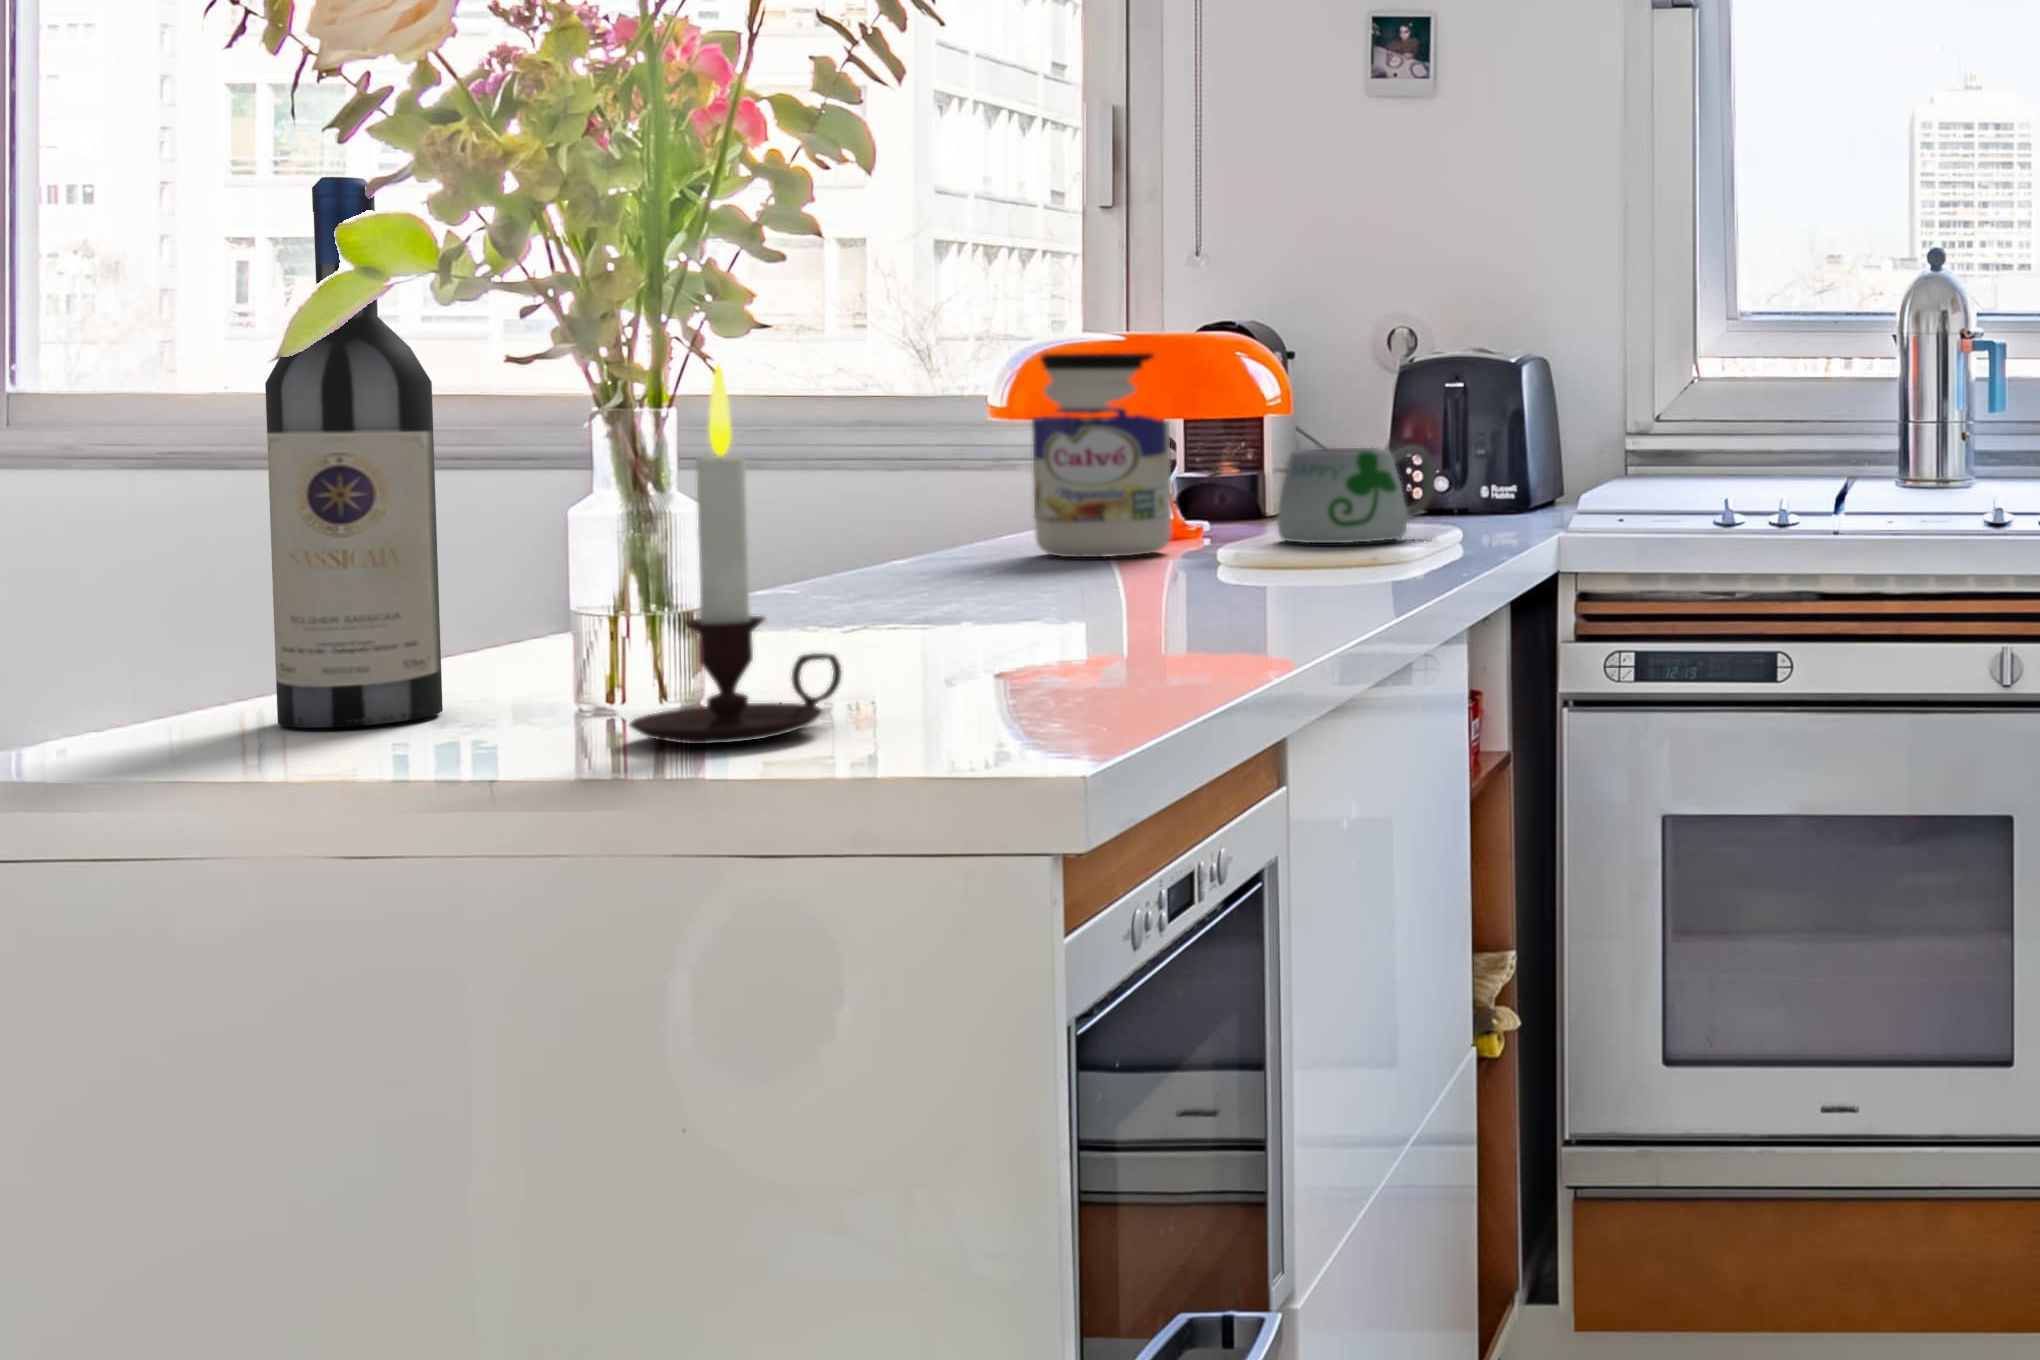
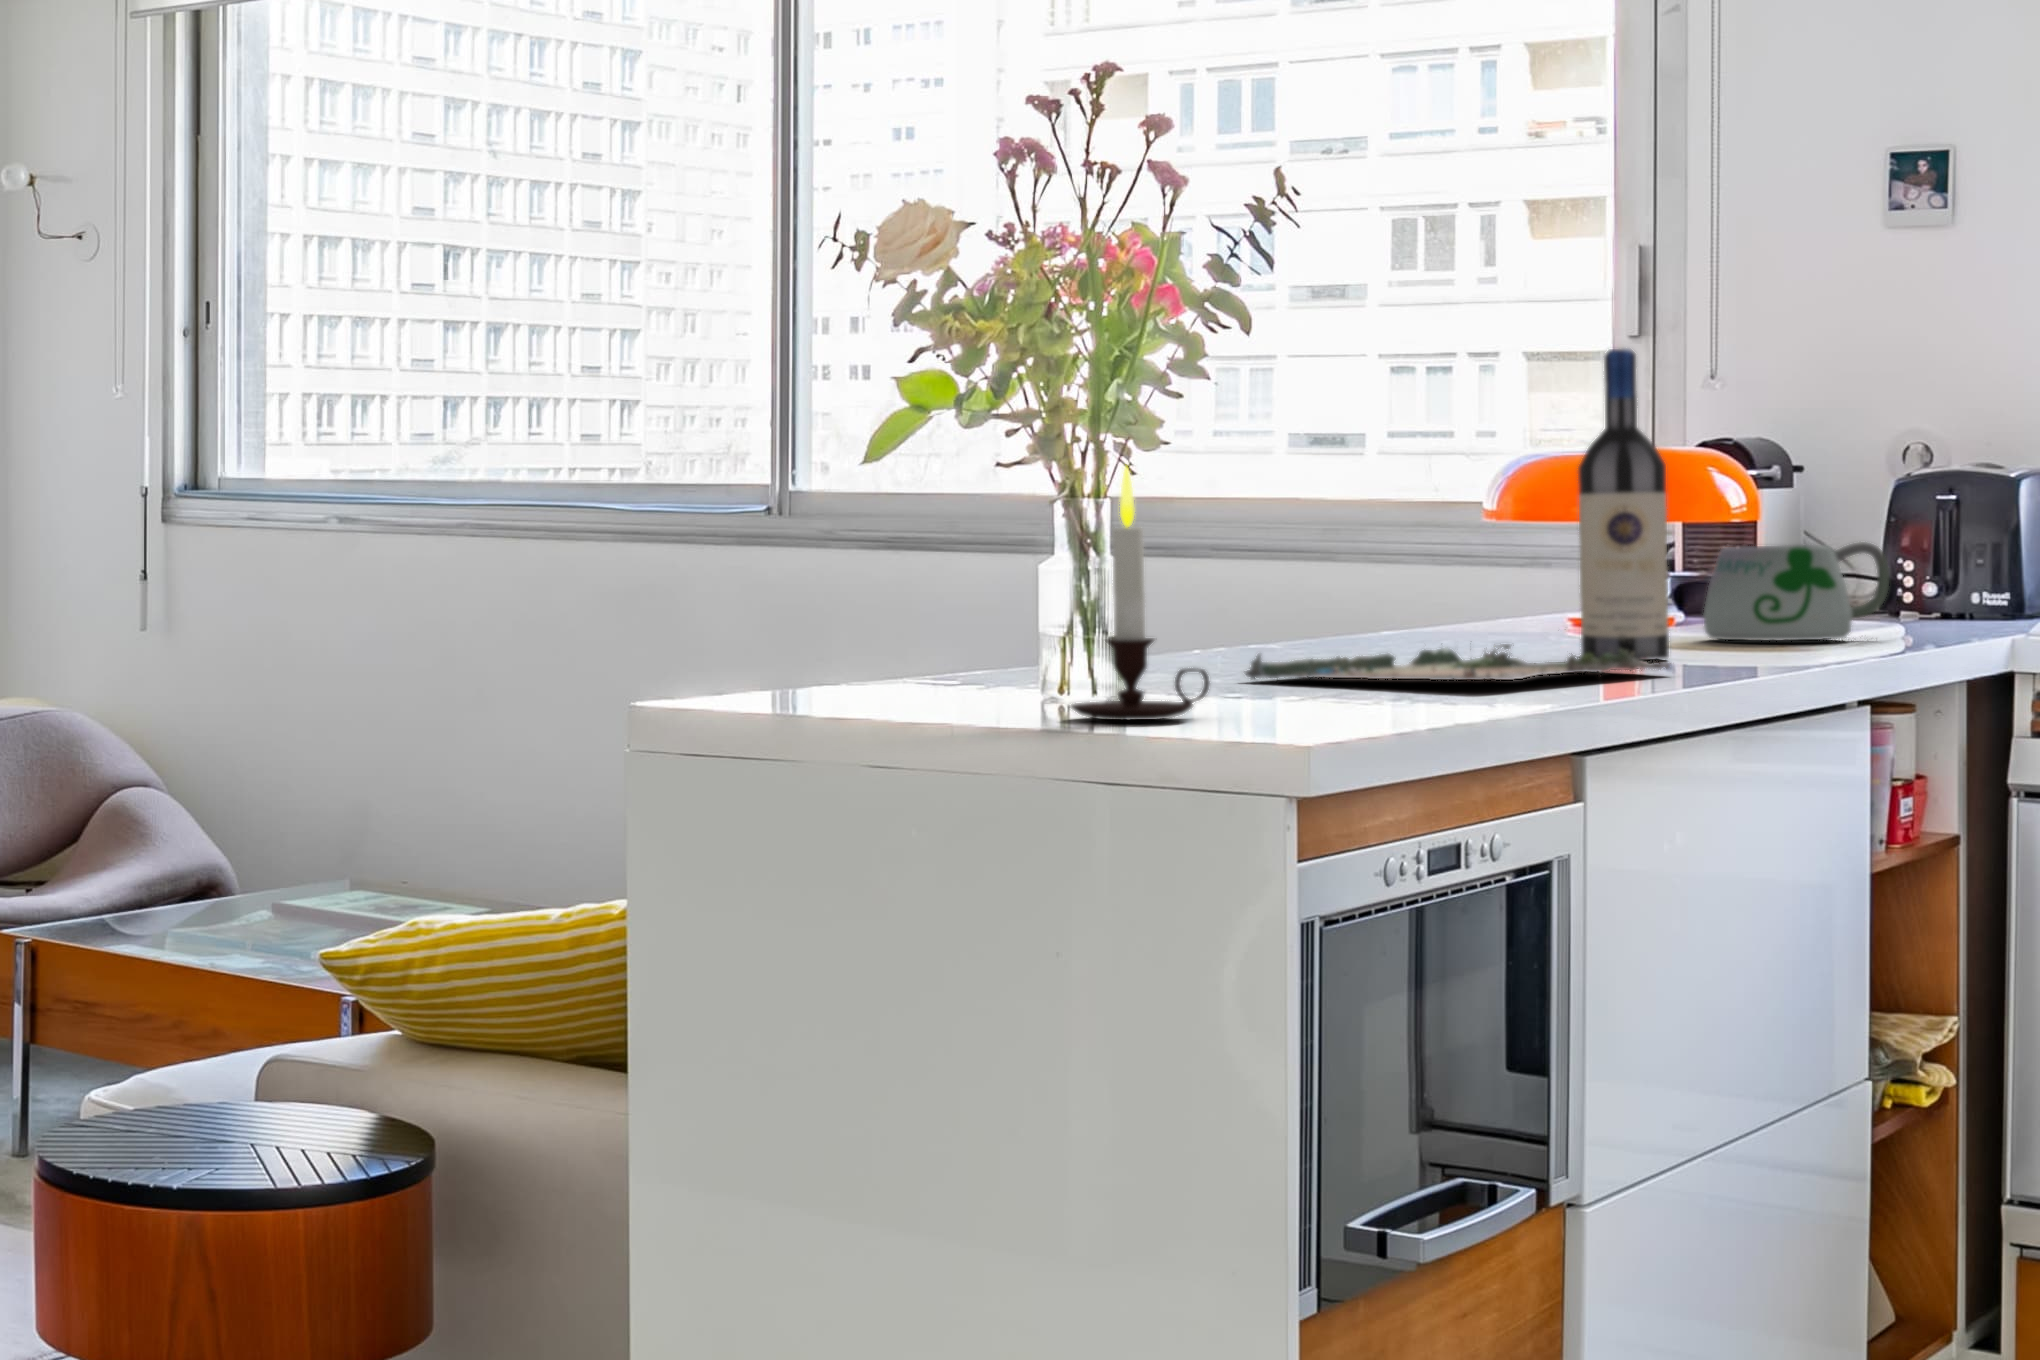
wine bottle: present [265,177,443,727] -> present [1578,348,1669,660]
jar: present [1032,353,1171,557] -> none [1447,453,1582,645]
tray: none [844,549,1318,635] -> present [1244,628,1671,680]

